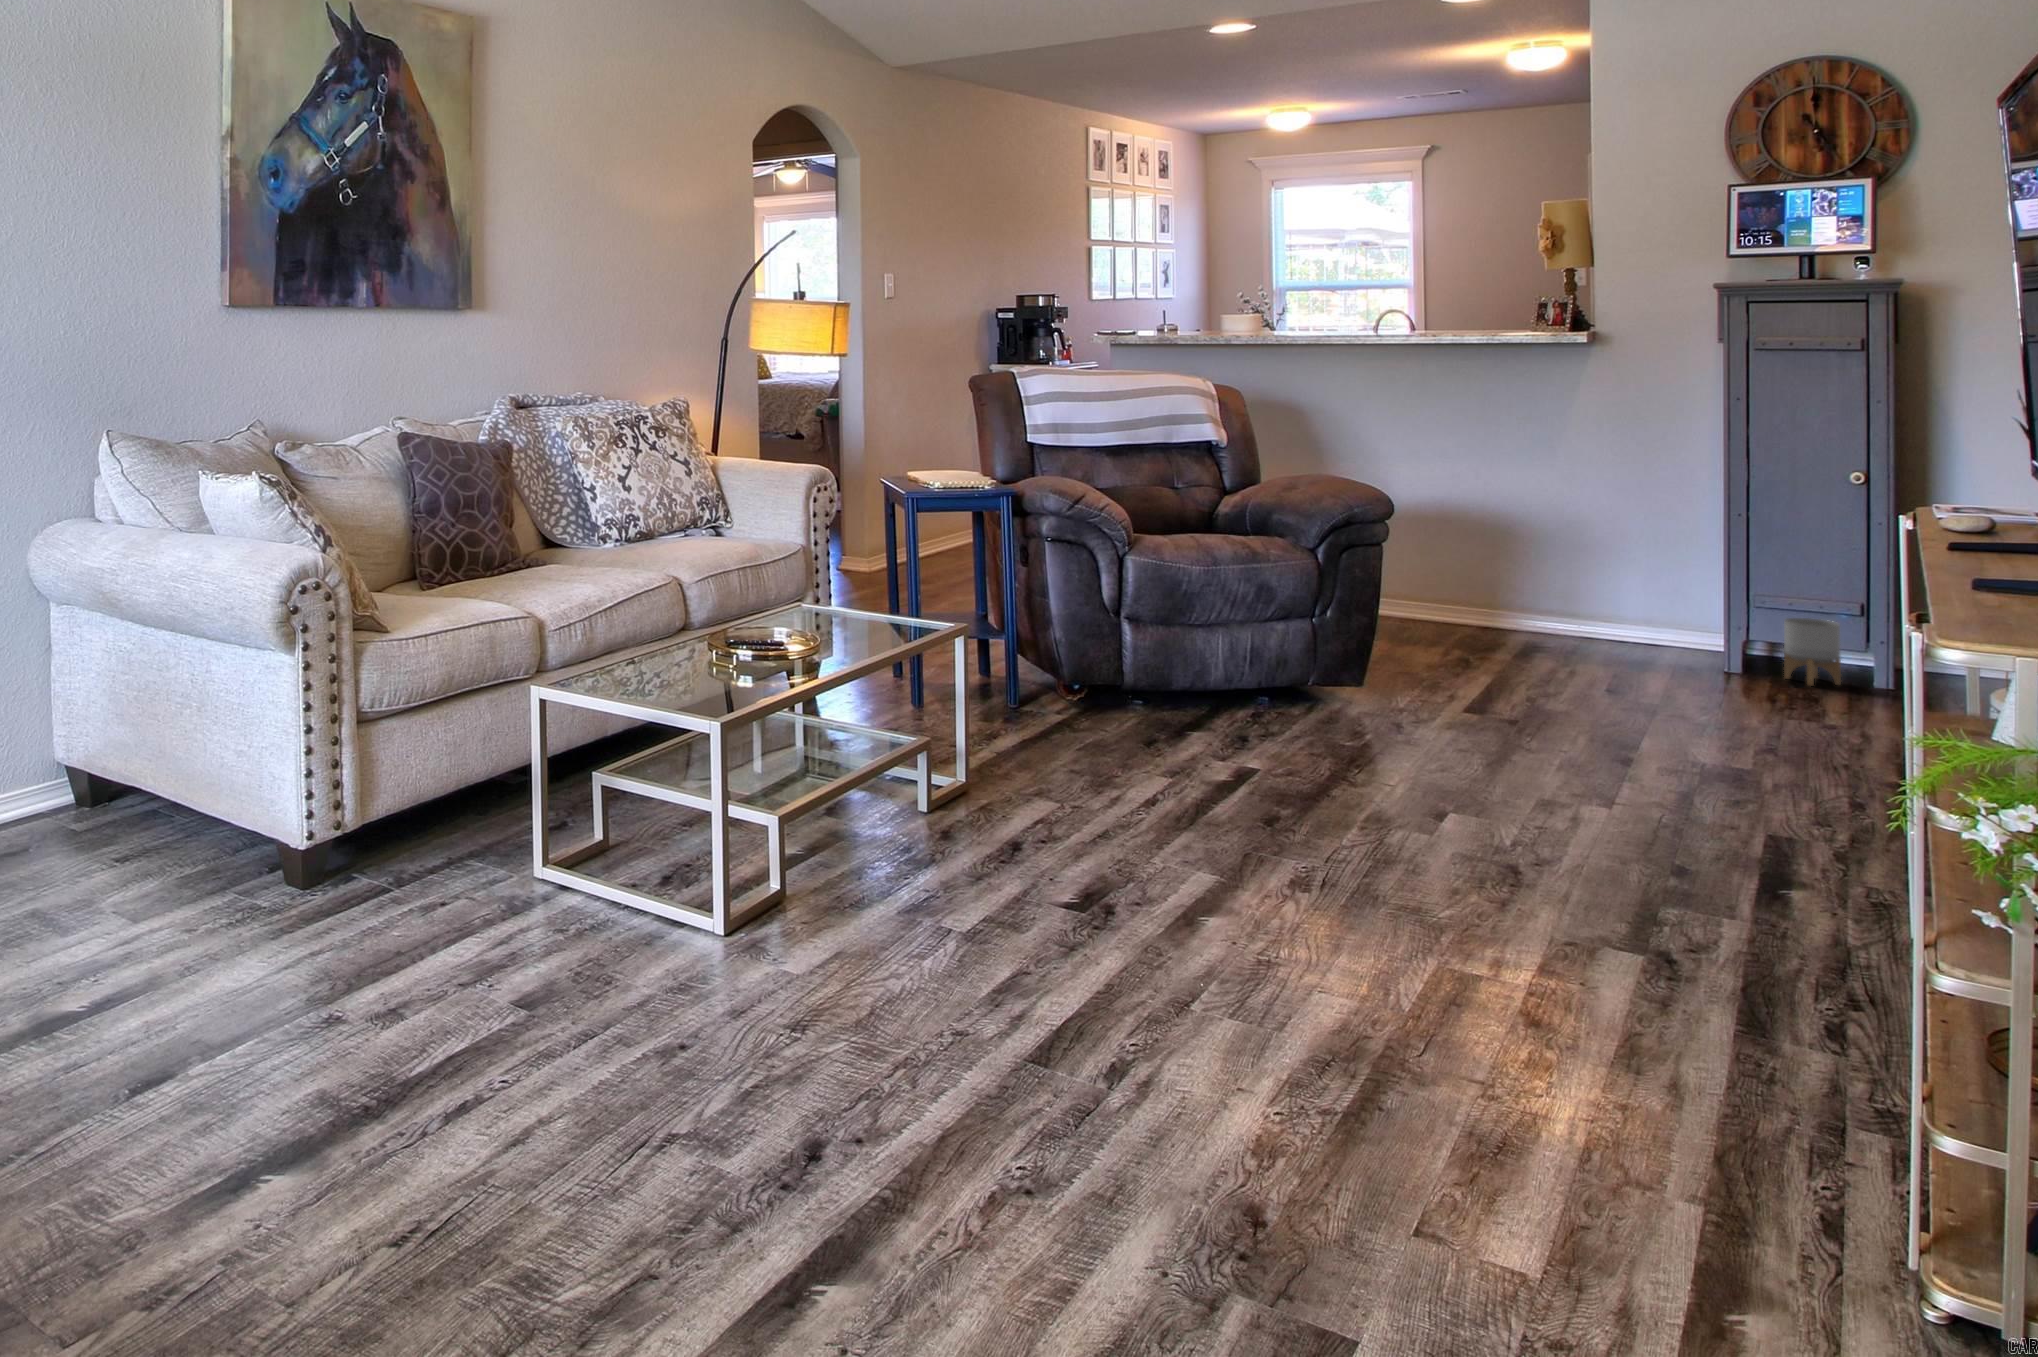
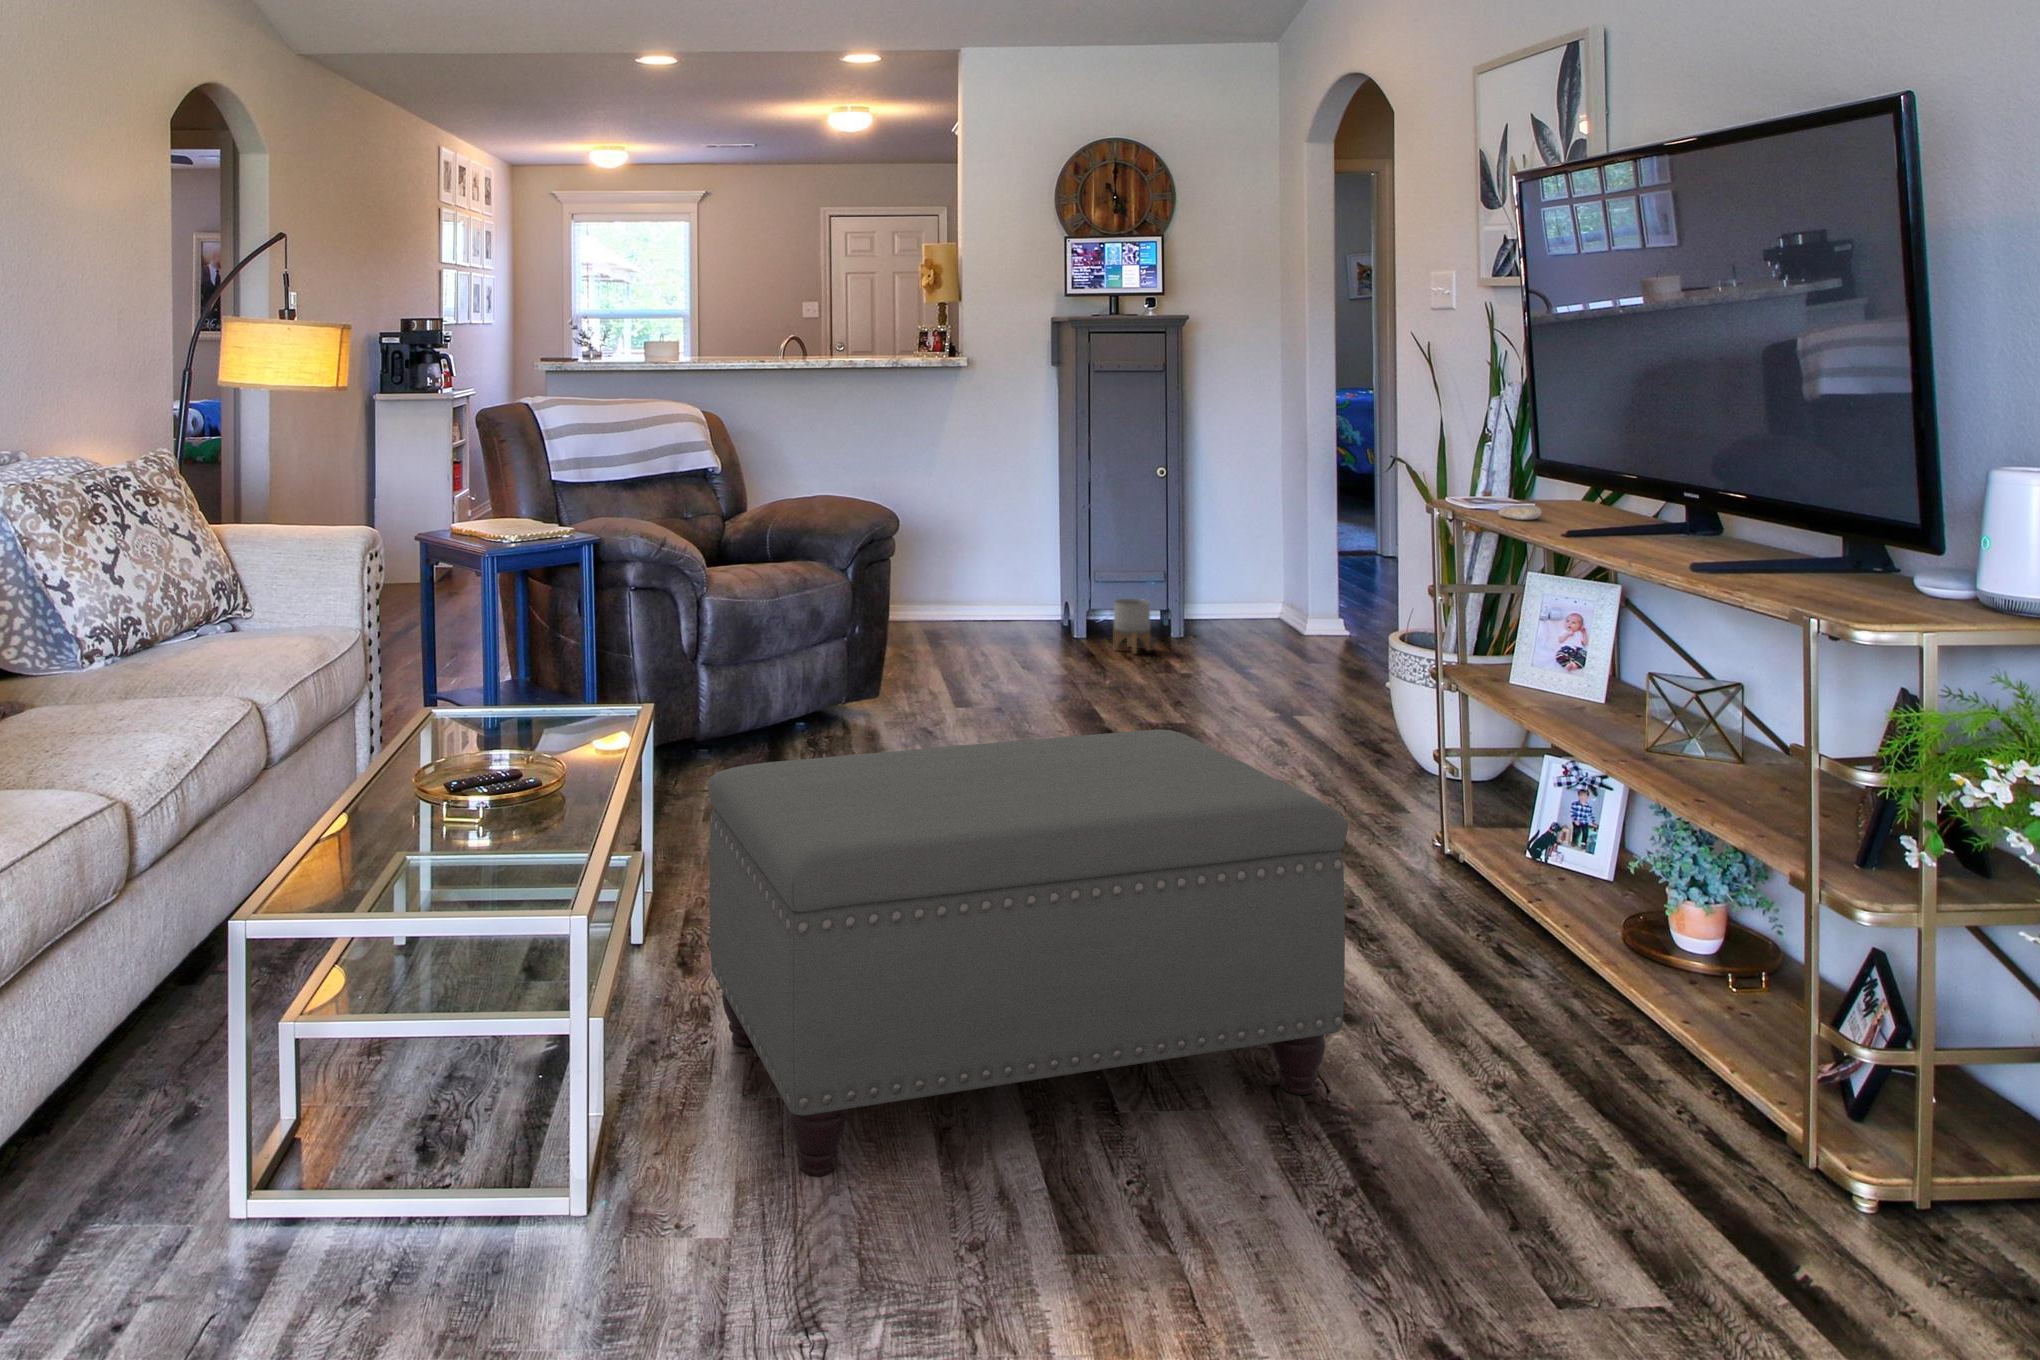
ottoman: none [888,659,1472,1044] -> present [708,730,1348,1176]

